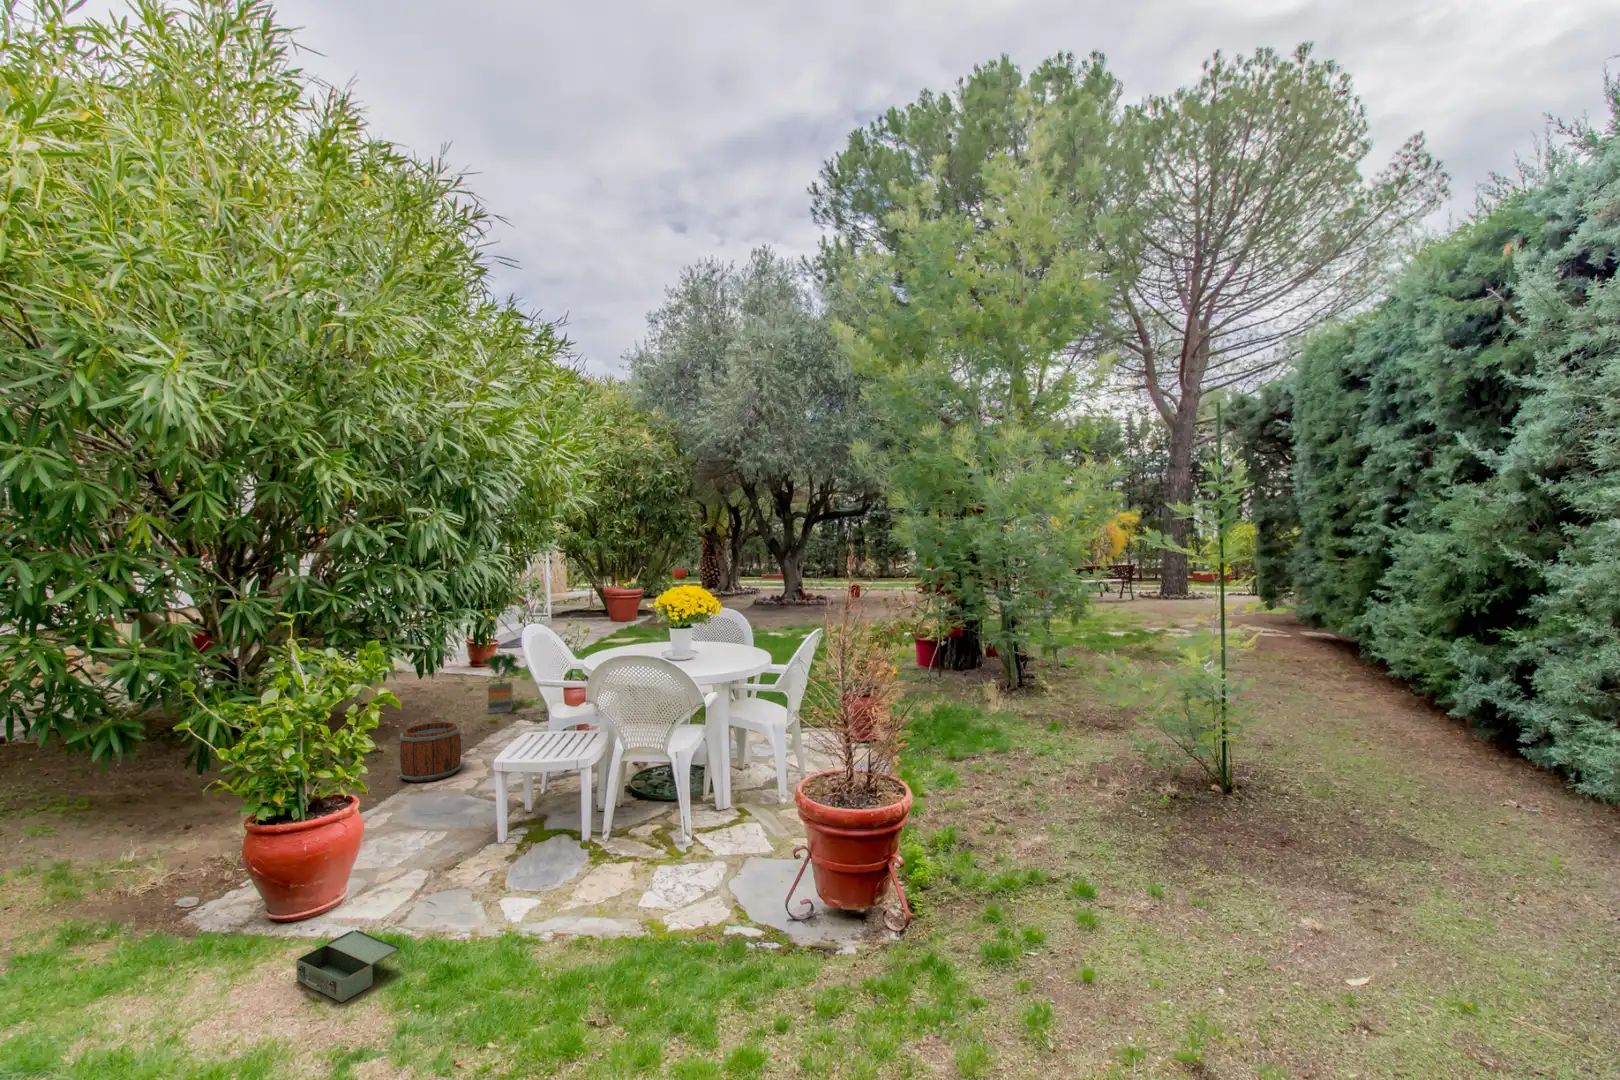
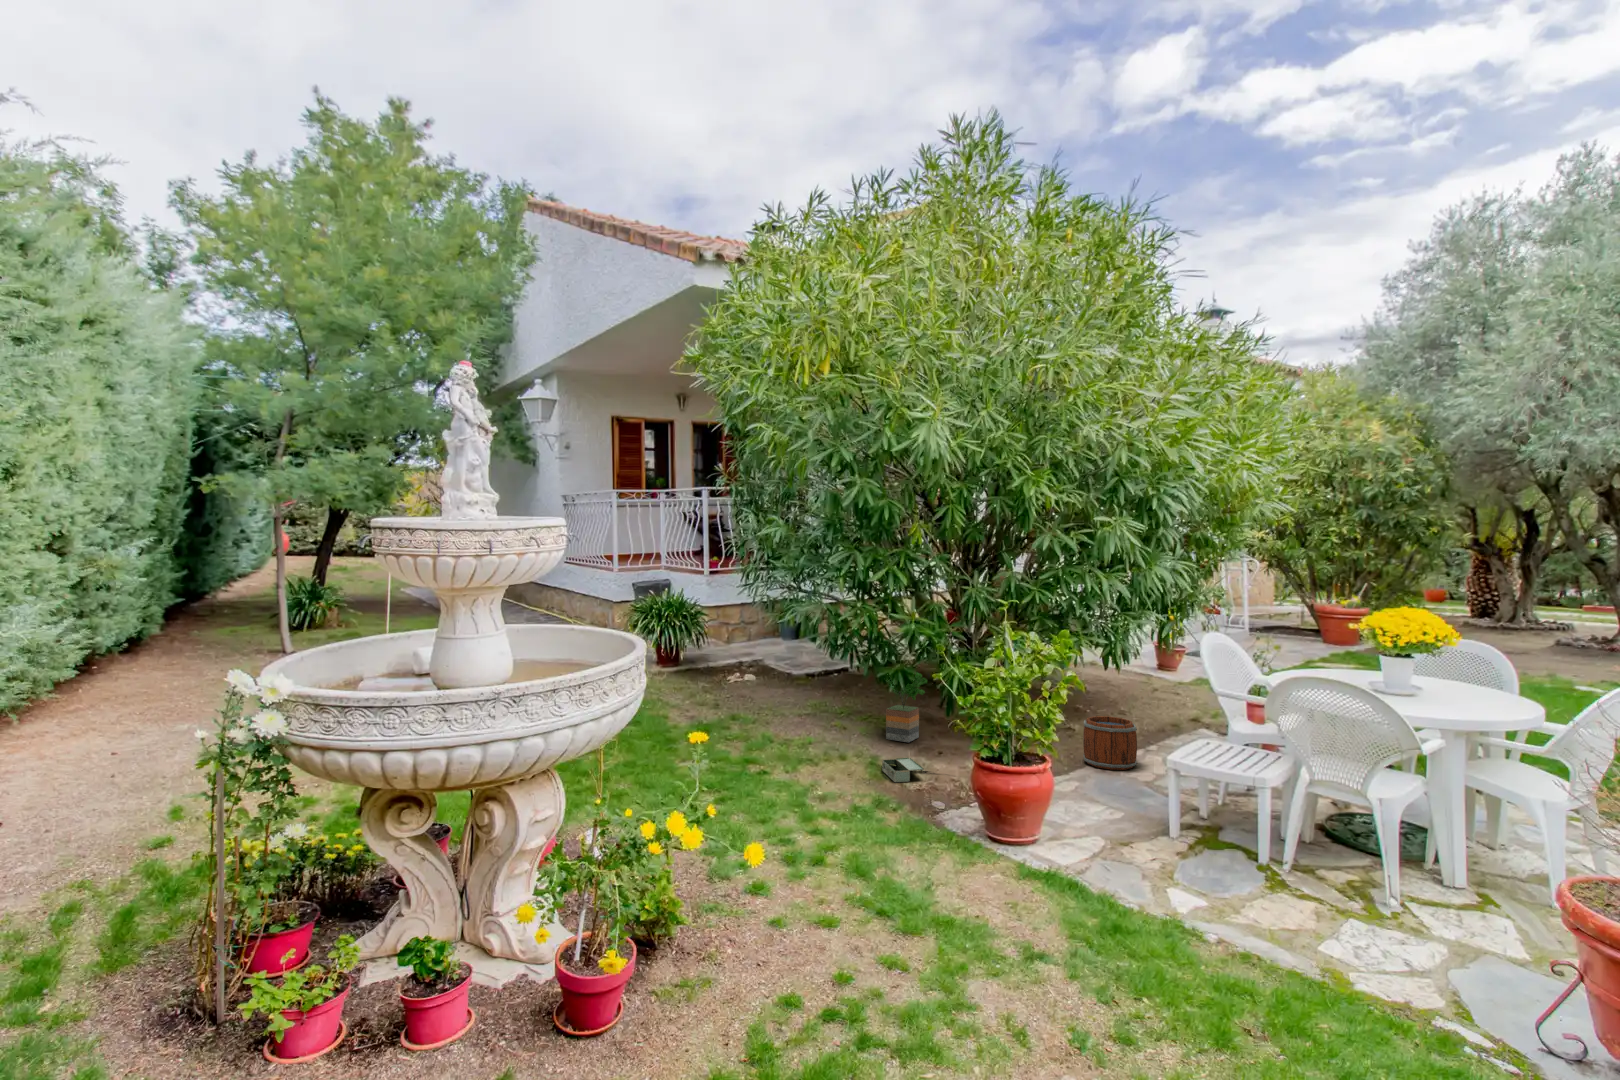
potted tree: present [482,654,521,714] -> present [886,672,927,742]
toolbox: present [296,930,400,1002] -> present [882,758,924,782]

